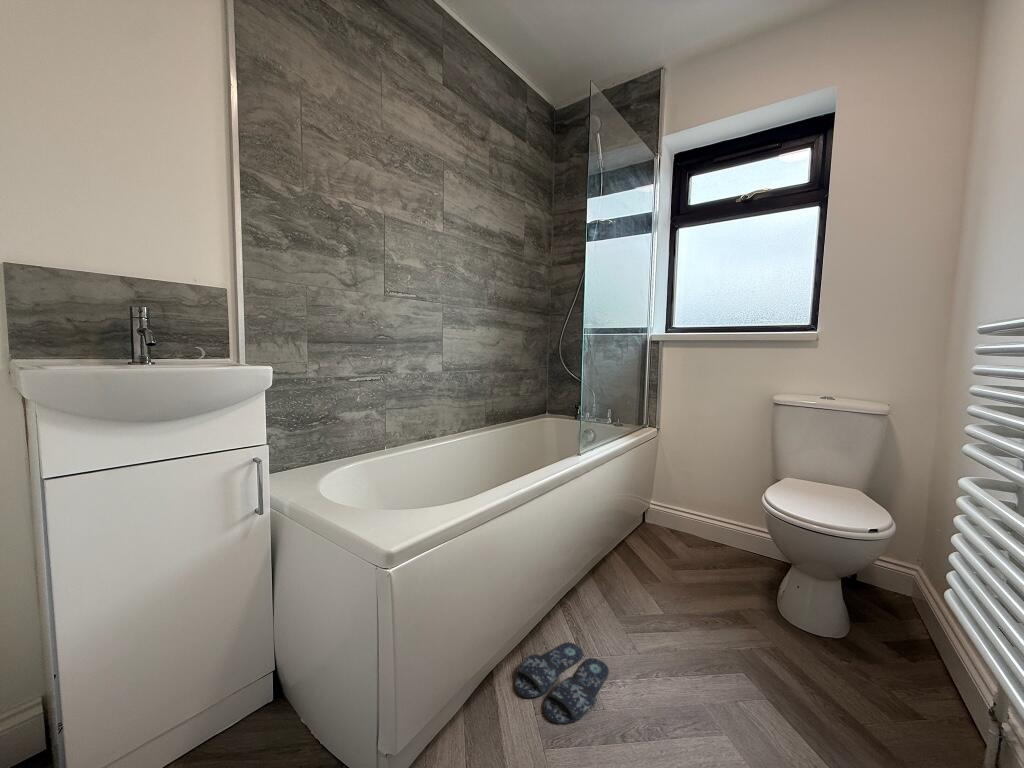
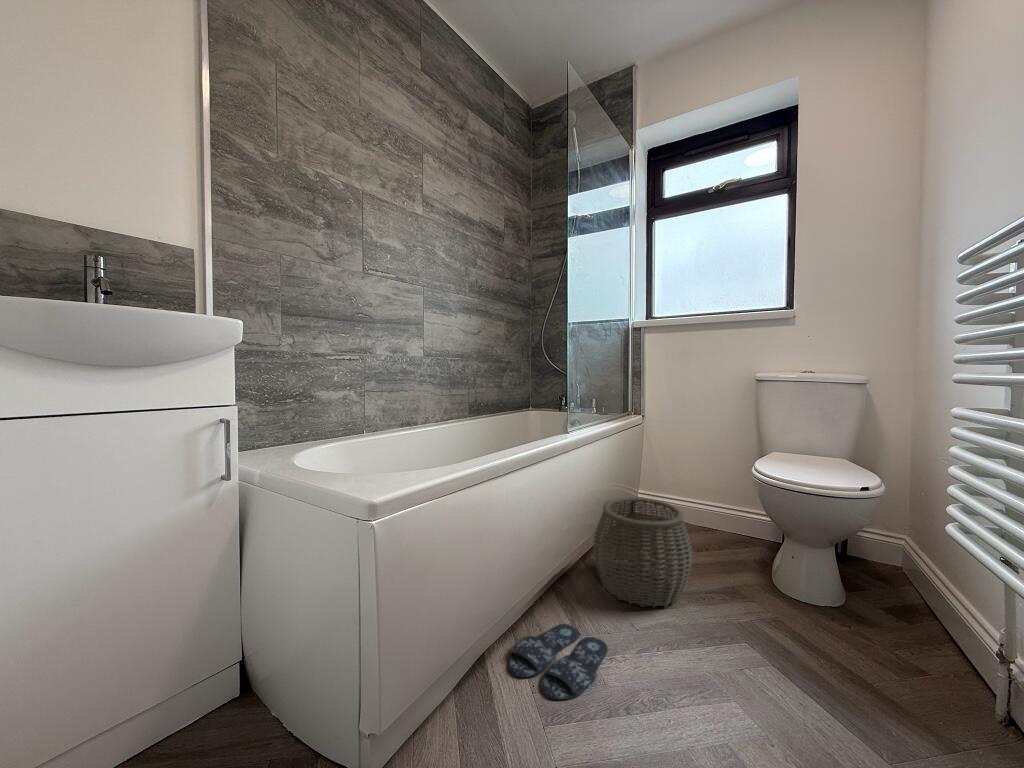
woven basket: none [600,518,697,630] -> present [593,497,692,607]

